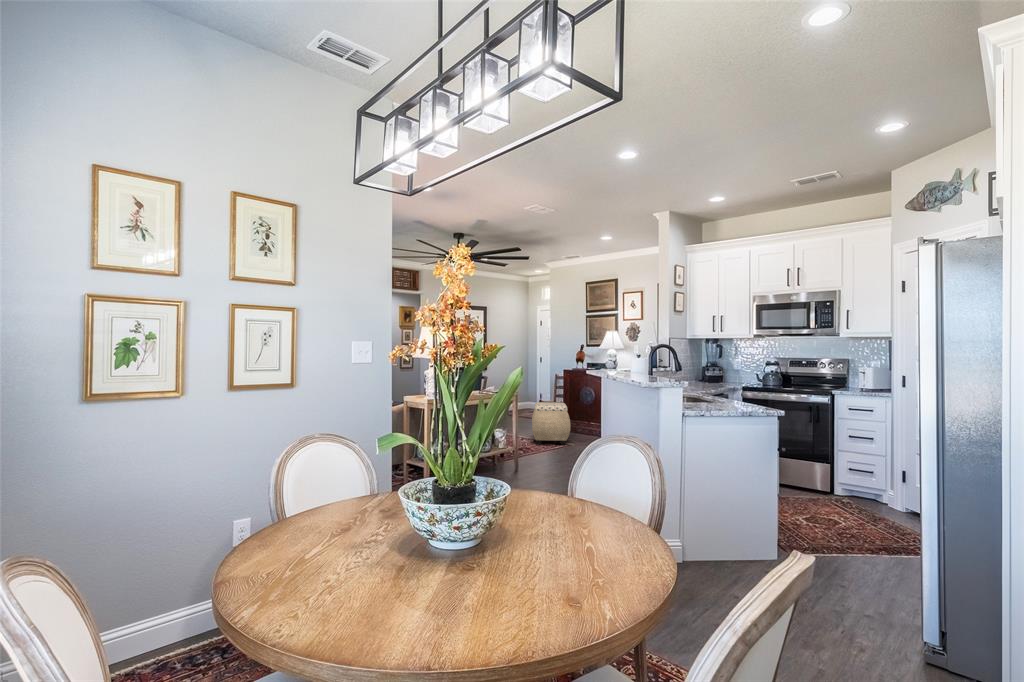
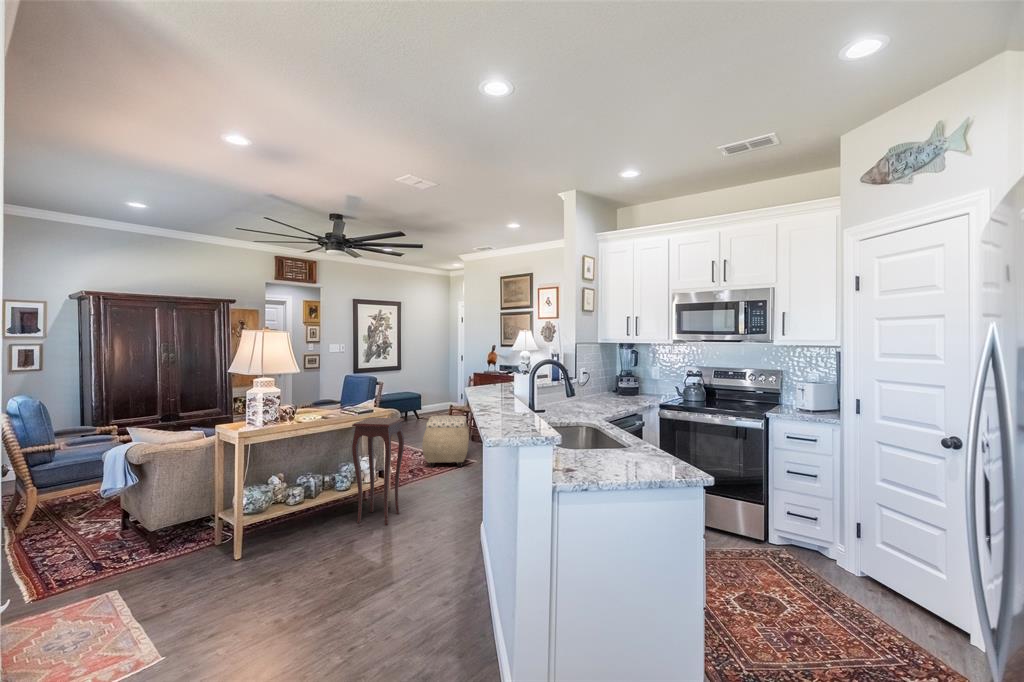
side table: none [498,394,533,475] -> present [352,417,404,525]

